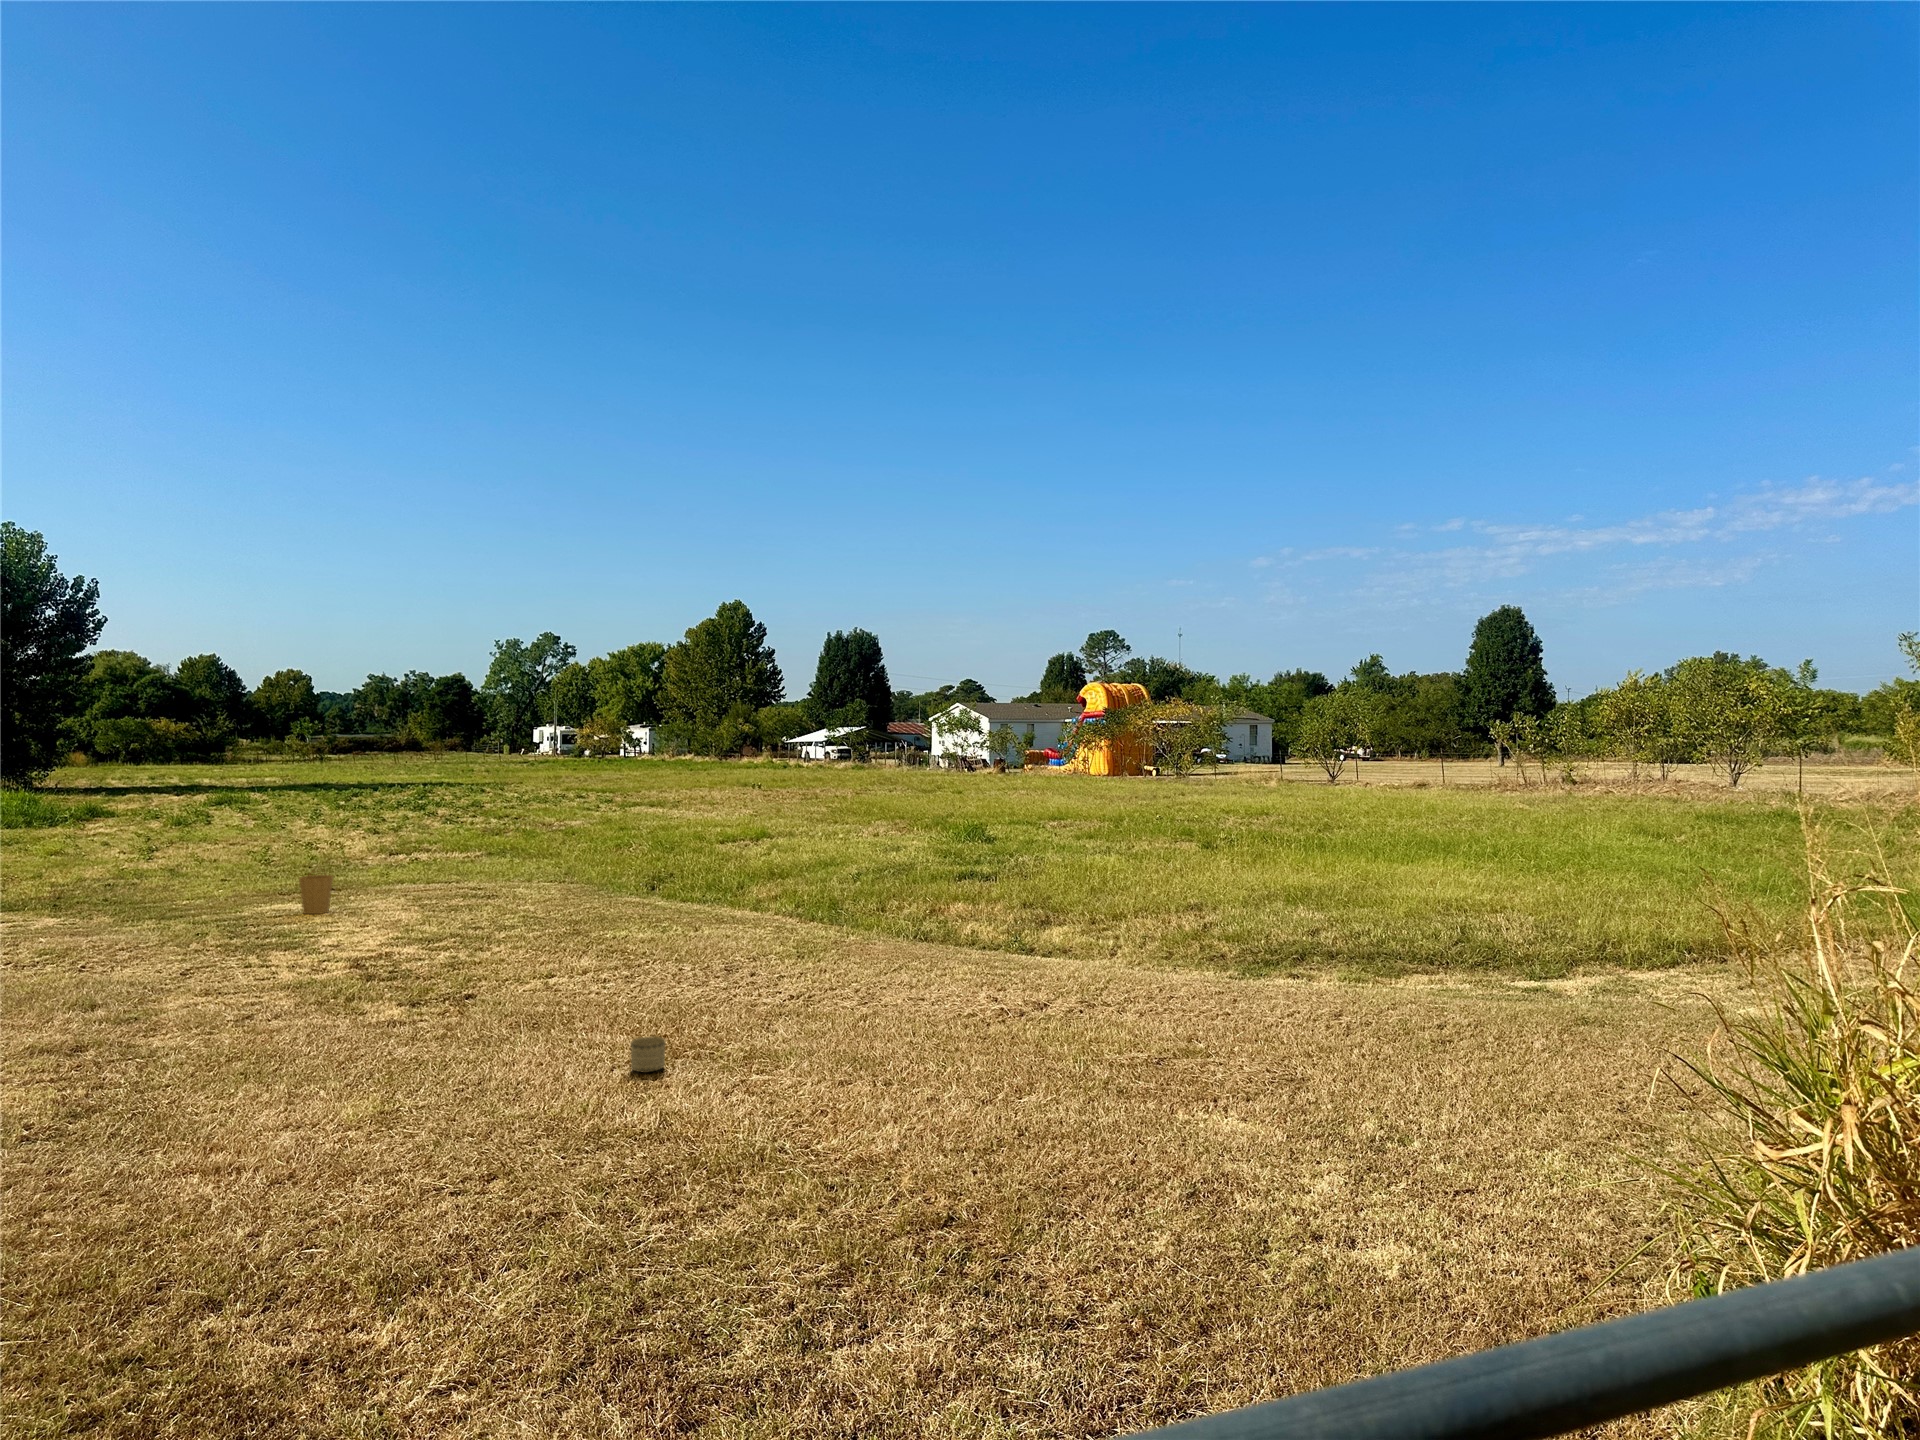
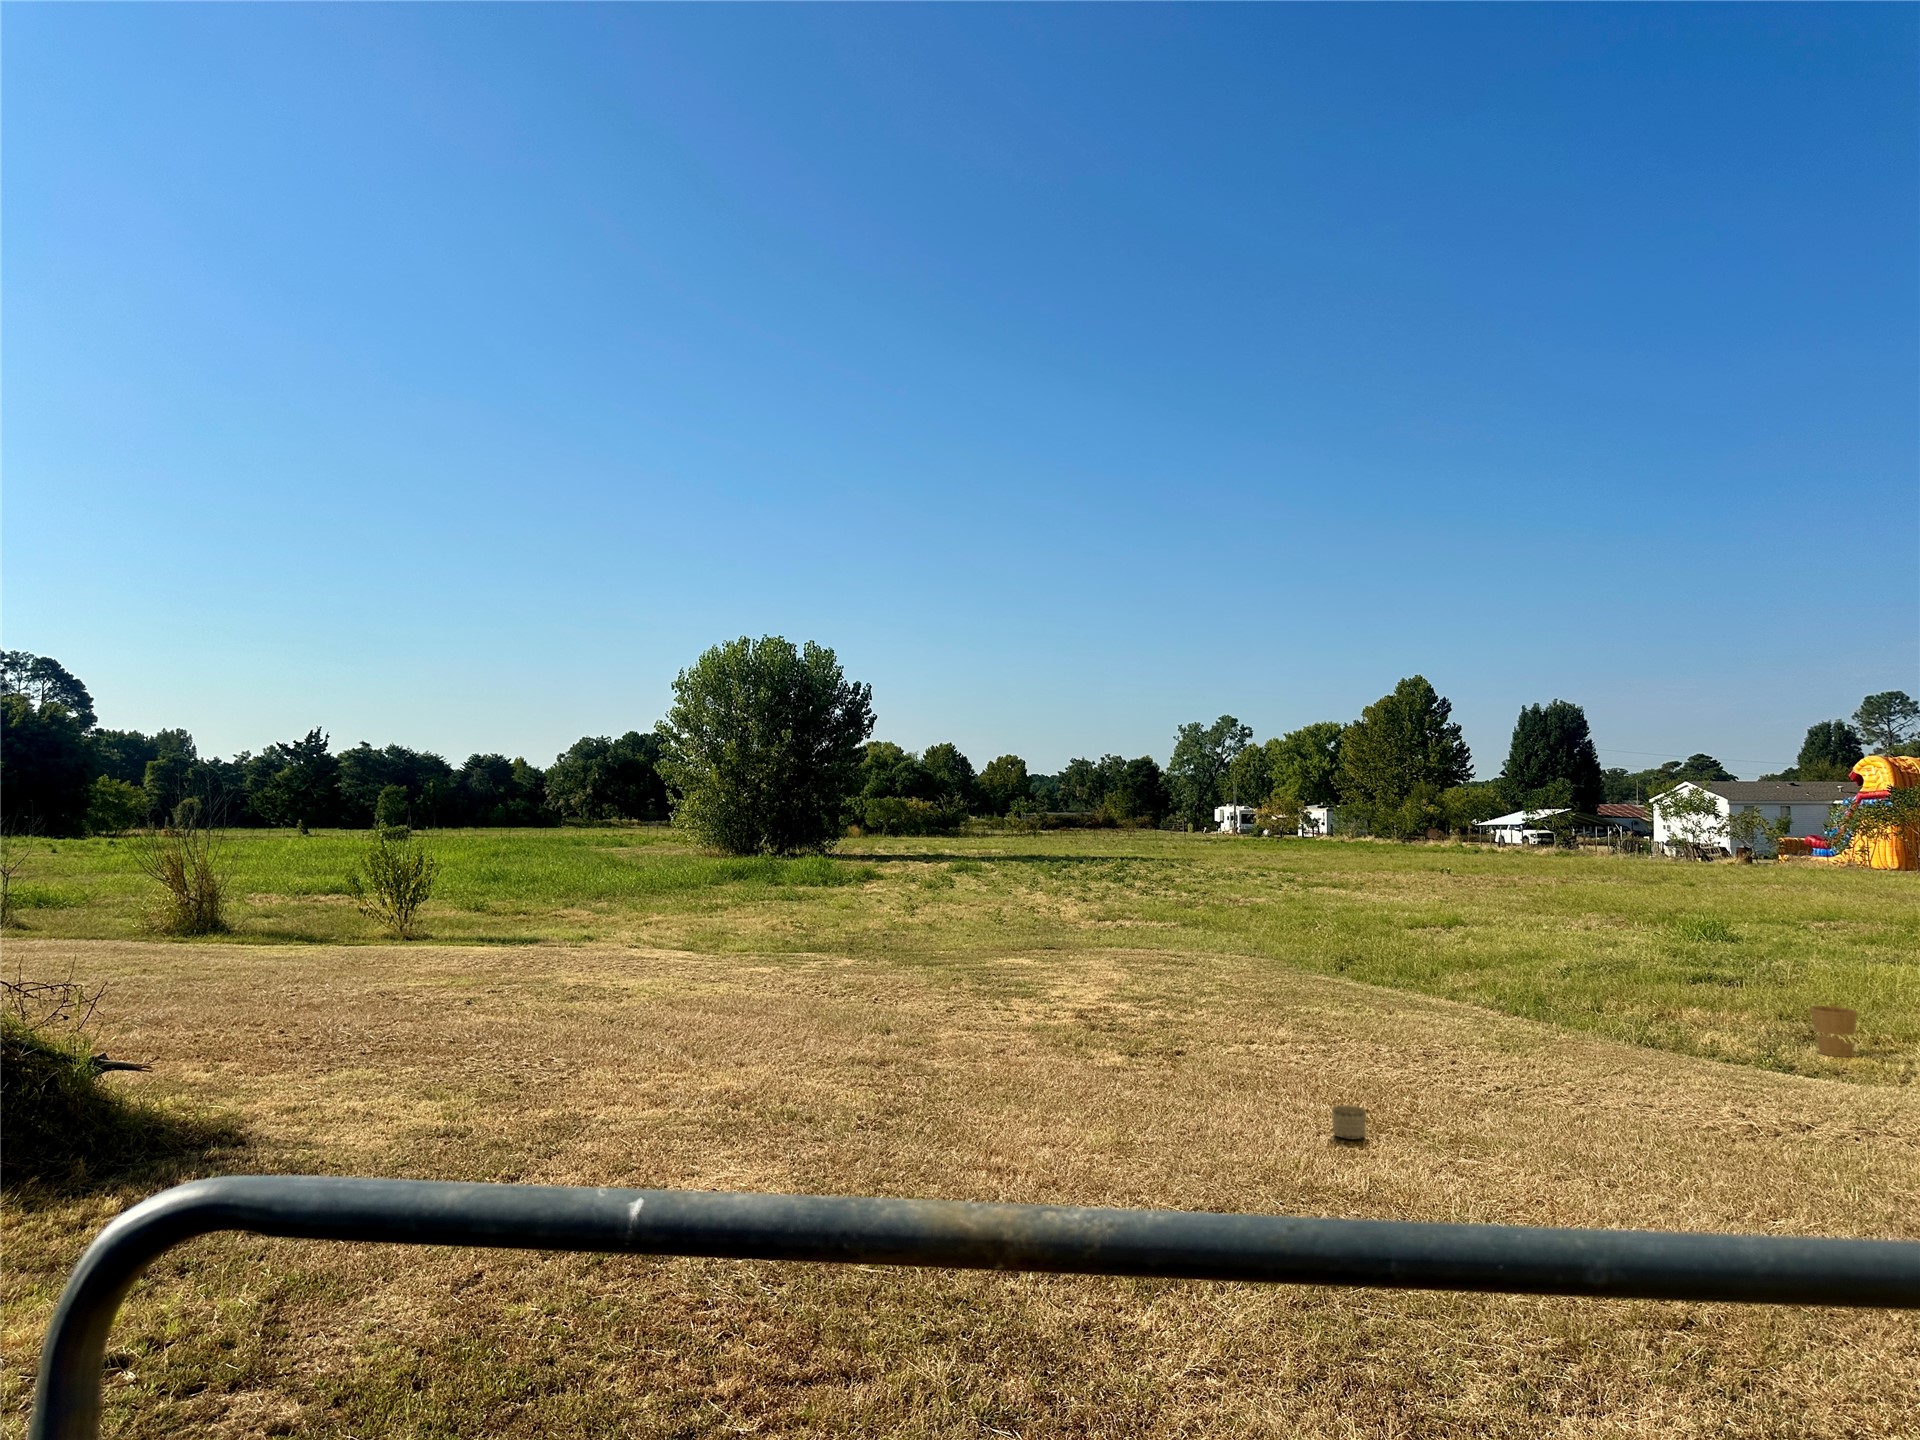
basket: present [299,871,333,914] -> present [1810,998,1857,1057]

